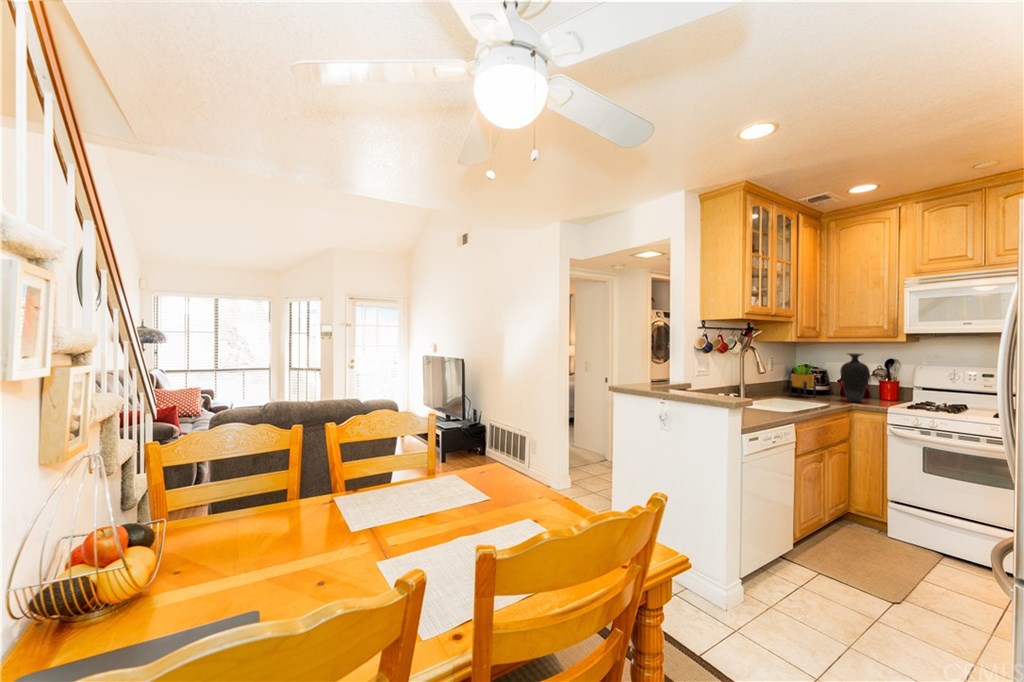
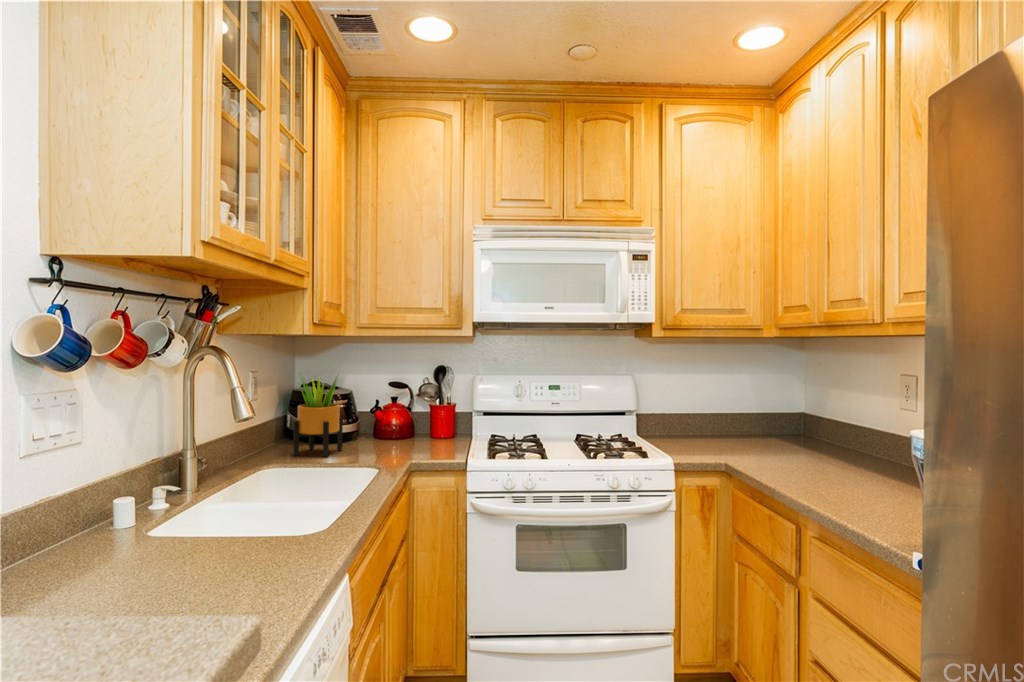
vase: present [840,353,870,402] -> none [385,358,428,453]

